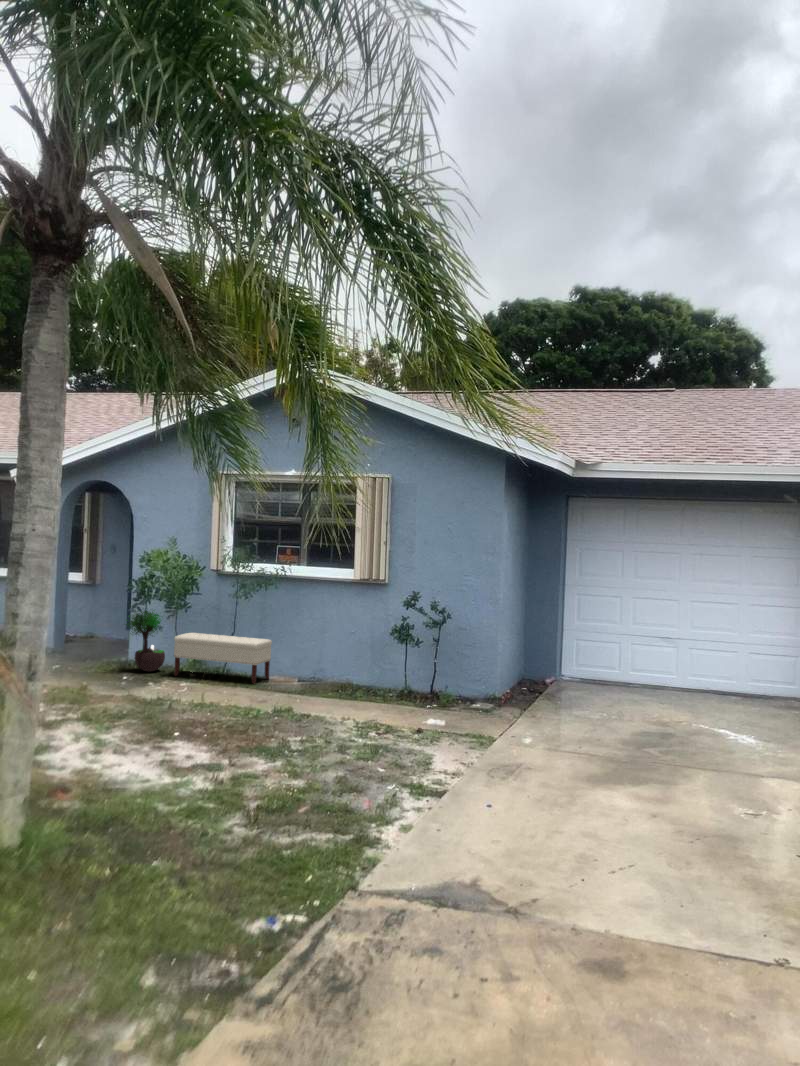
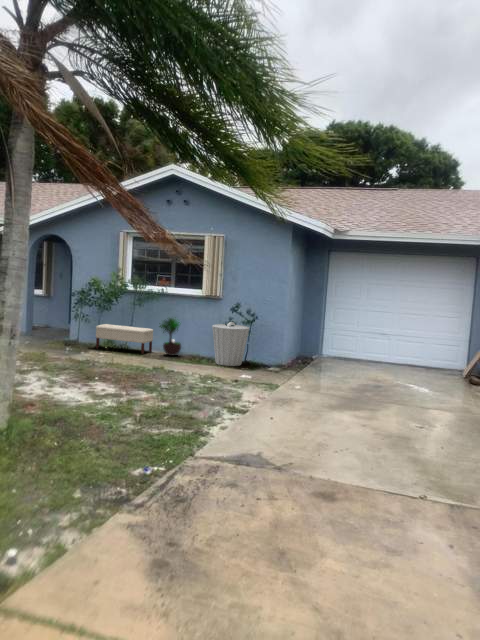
potted tree: present [127,610,165,672] -> present [159,318,181,355]
trash can: none [373,626,436,702] -> present [212,322,249,366]

